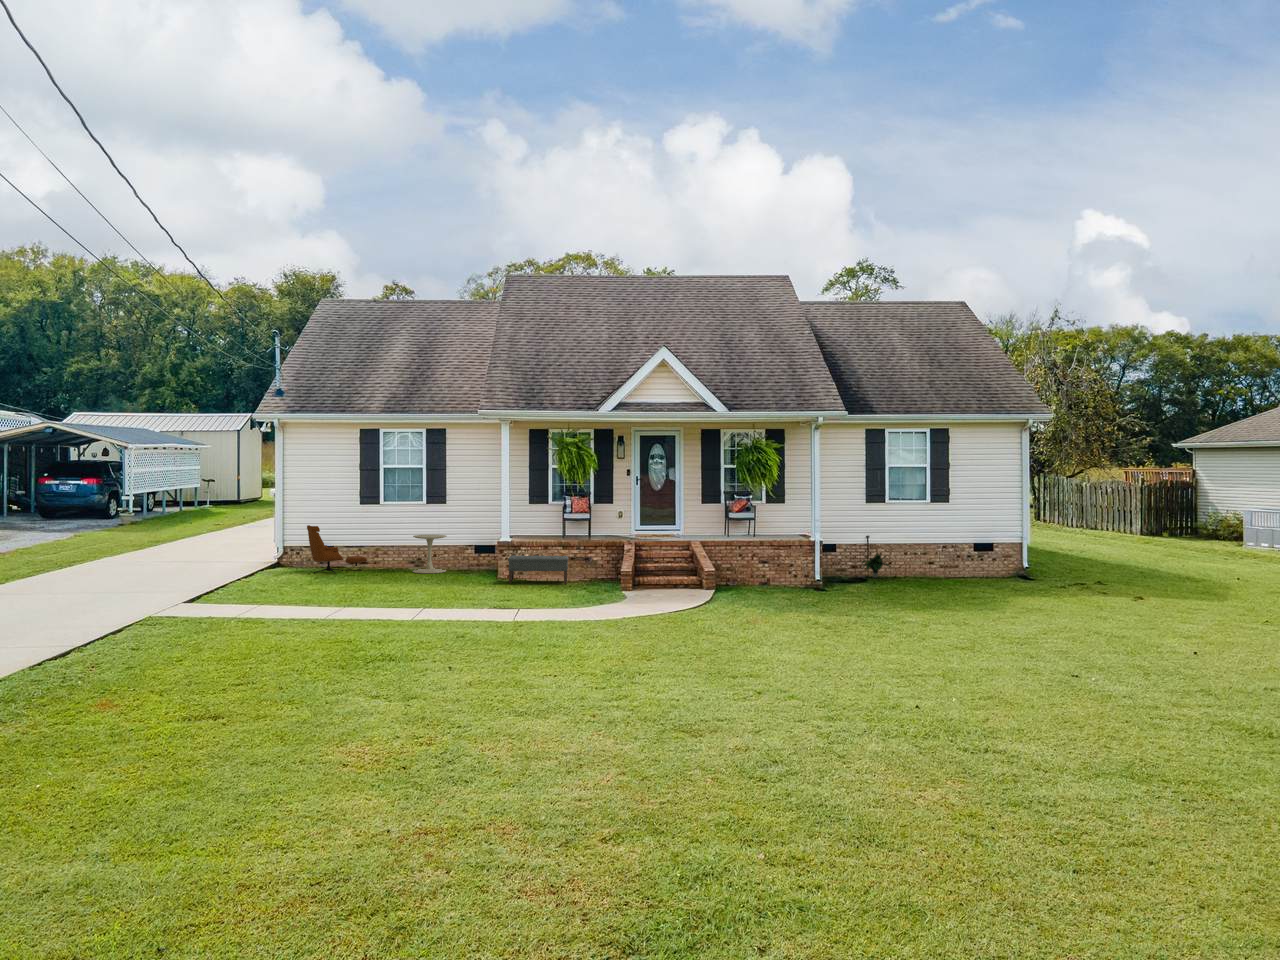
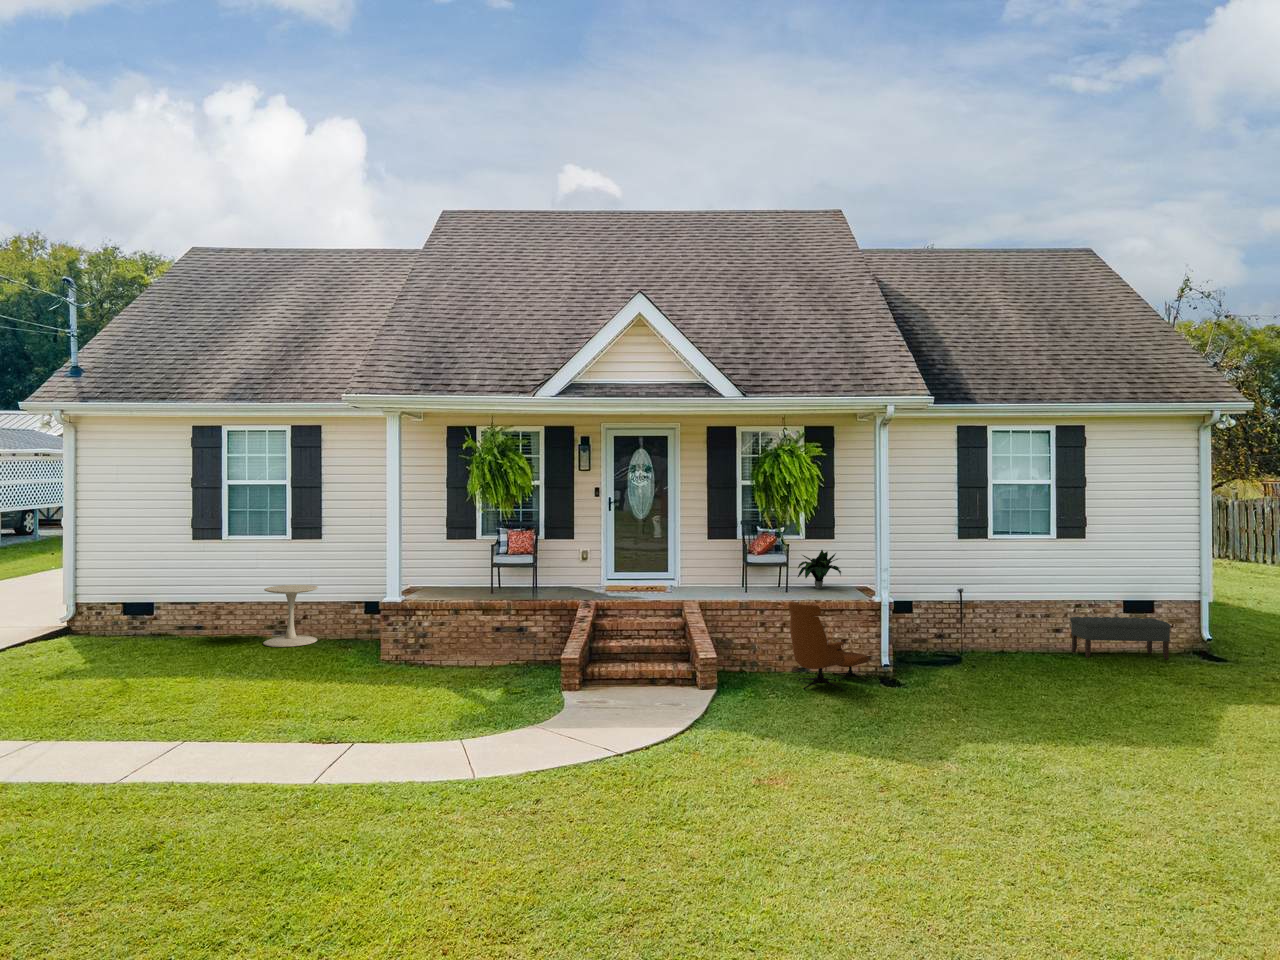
lounge chair: present [307,525,367,574] -> present [788,602,869,691]
potted plant: present [861,553,890,578] -> present [798,550,841,589]
bench: present [508,555,568,584] -> present [1070,617,1171,660]

